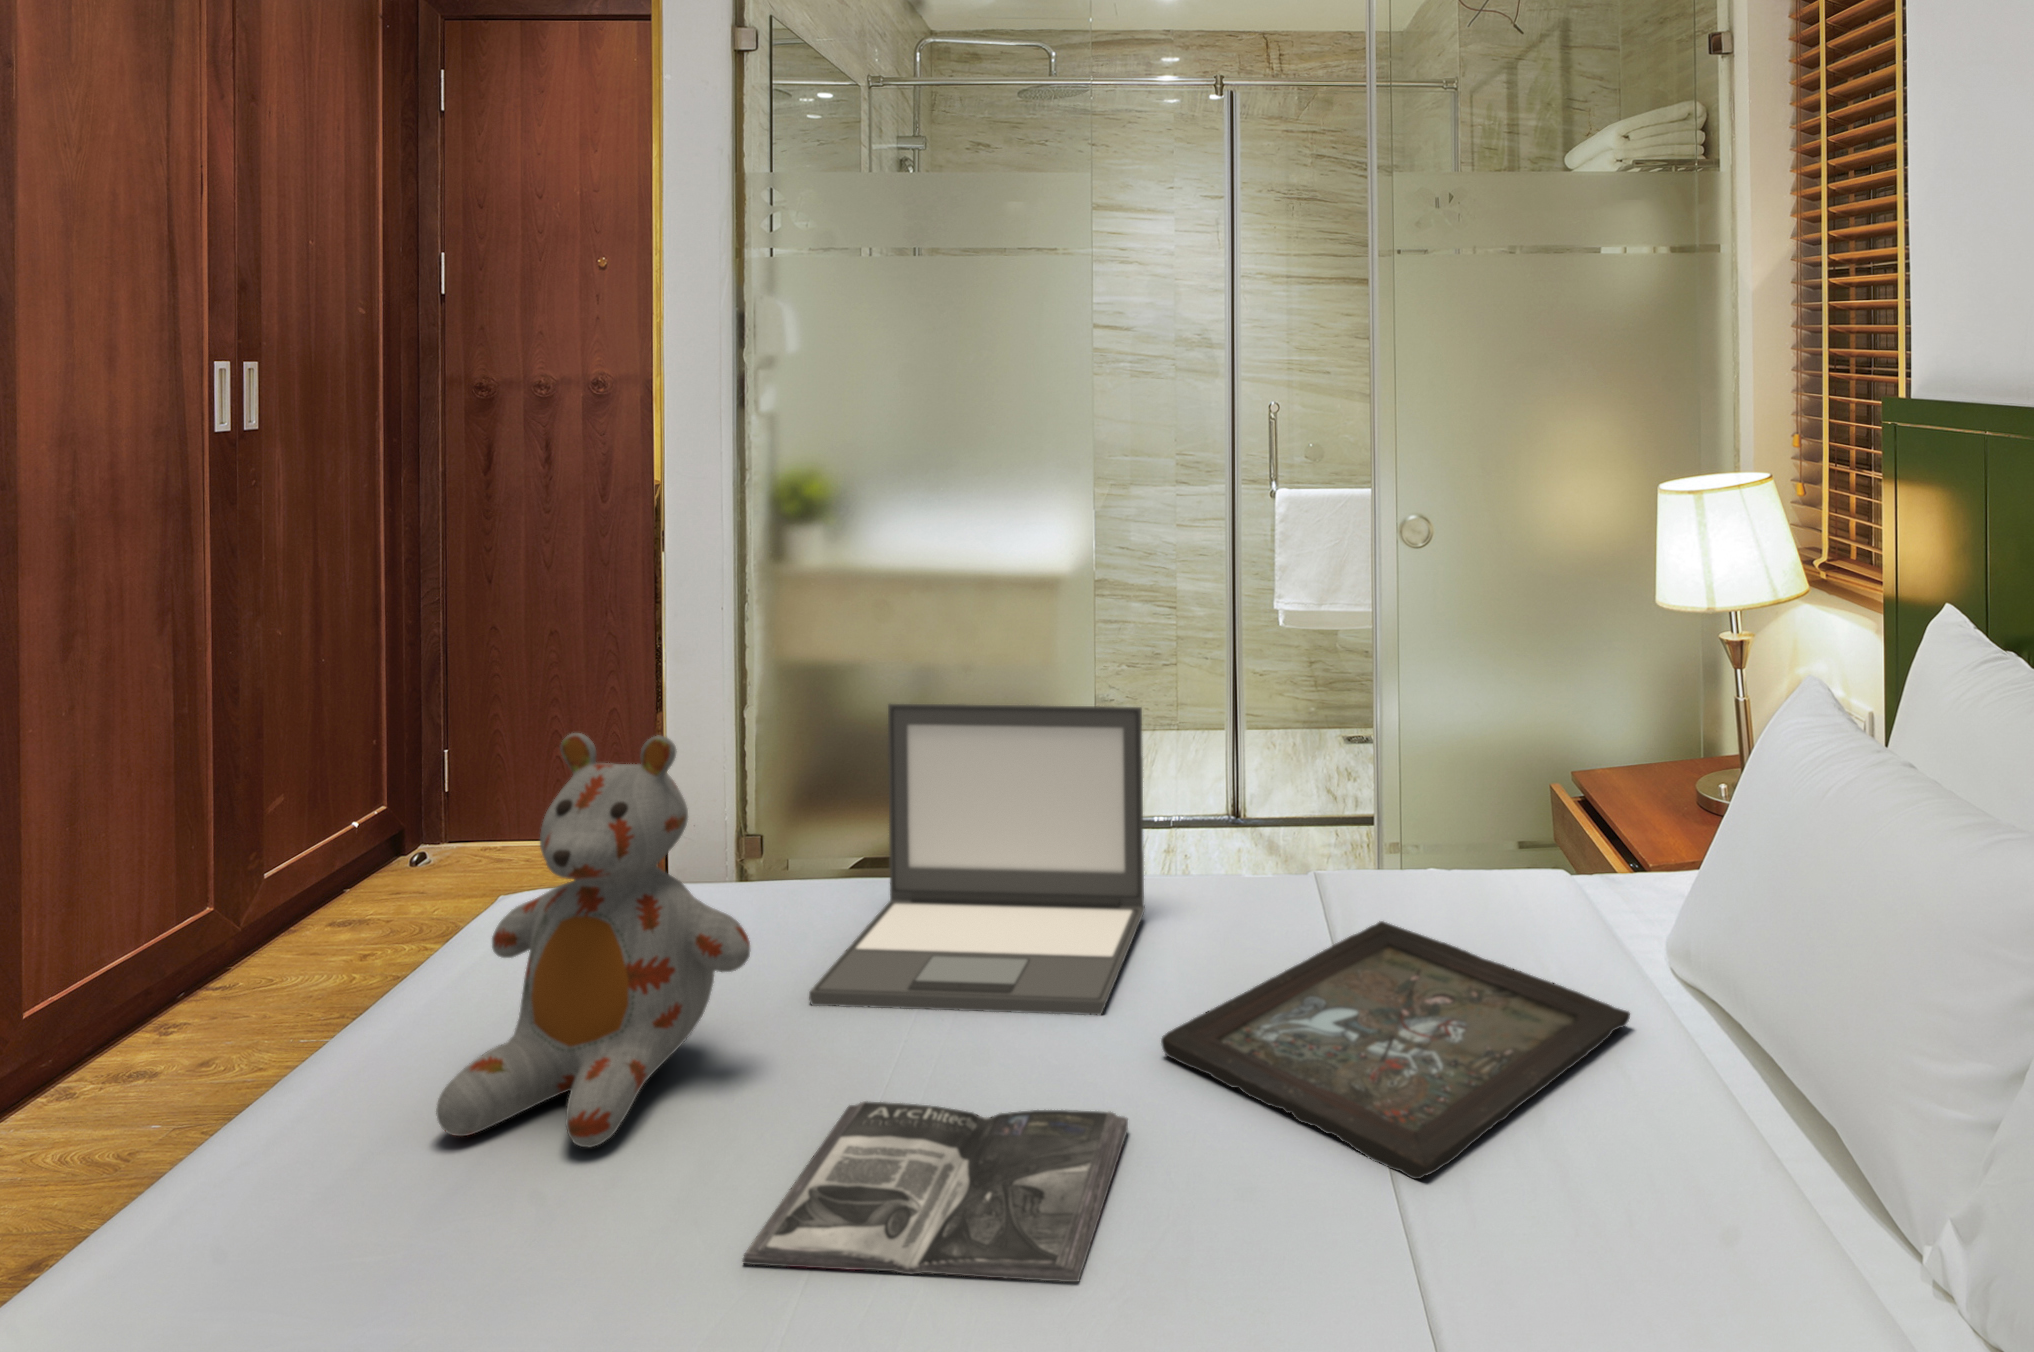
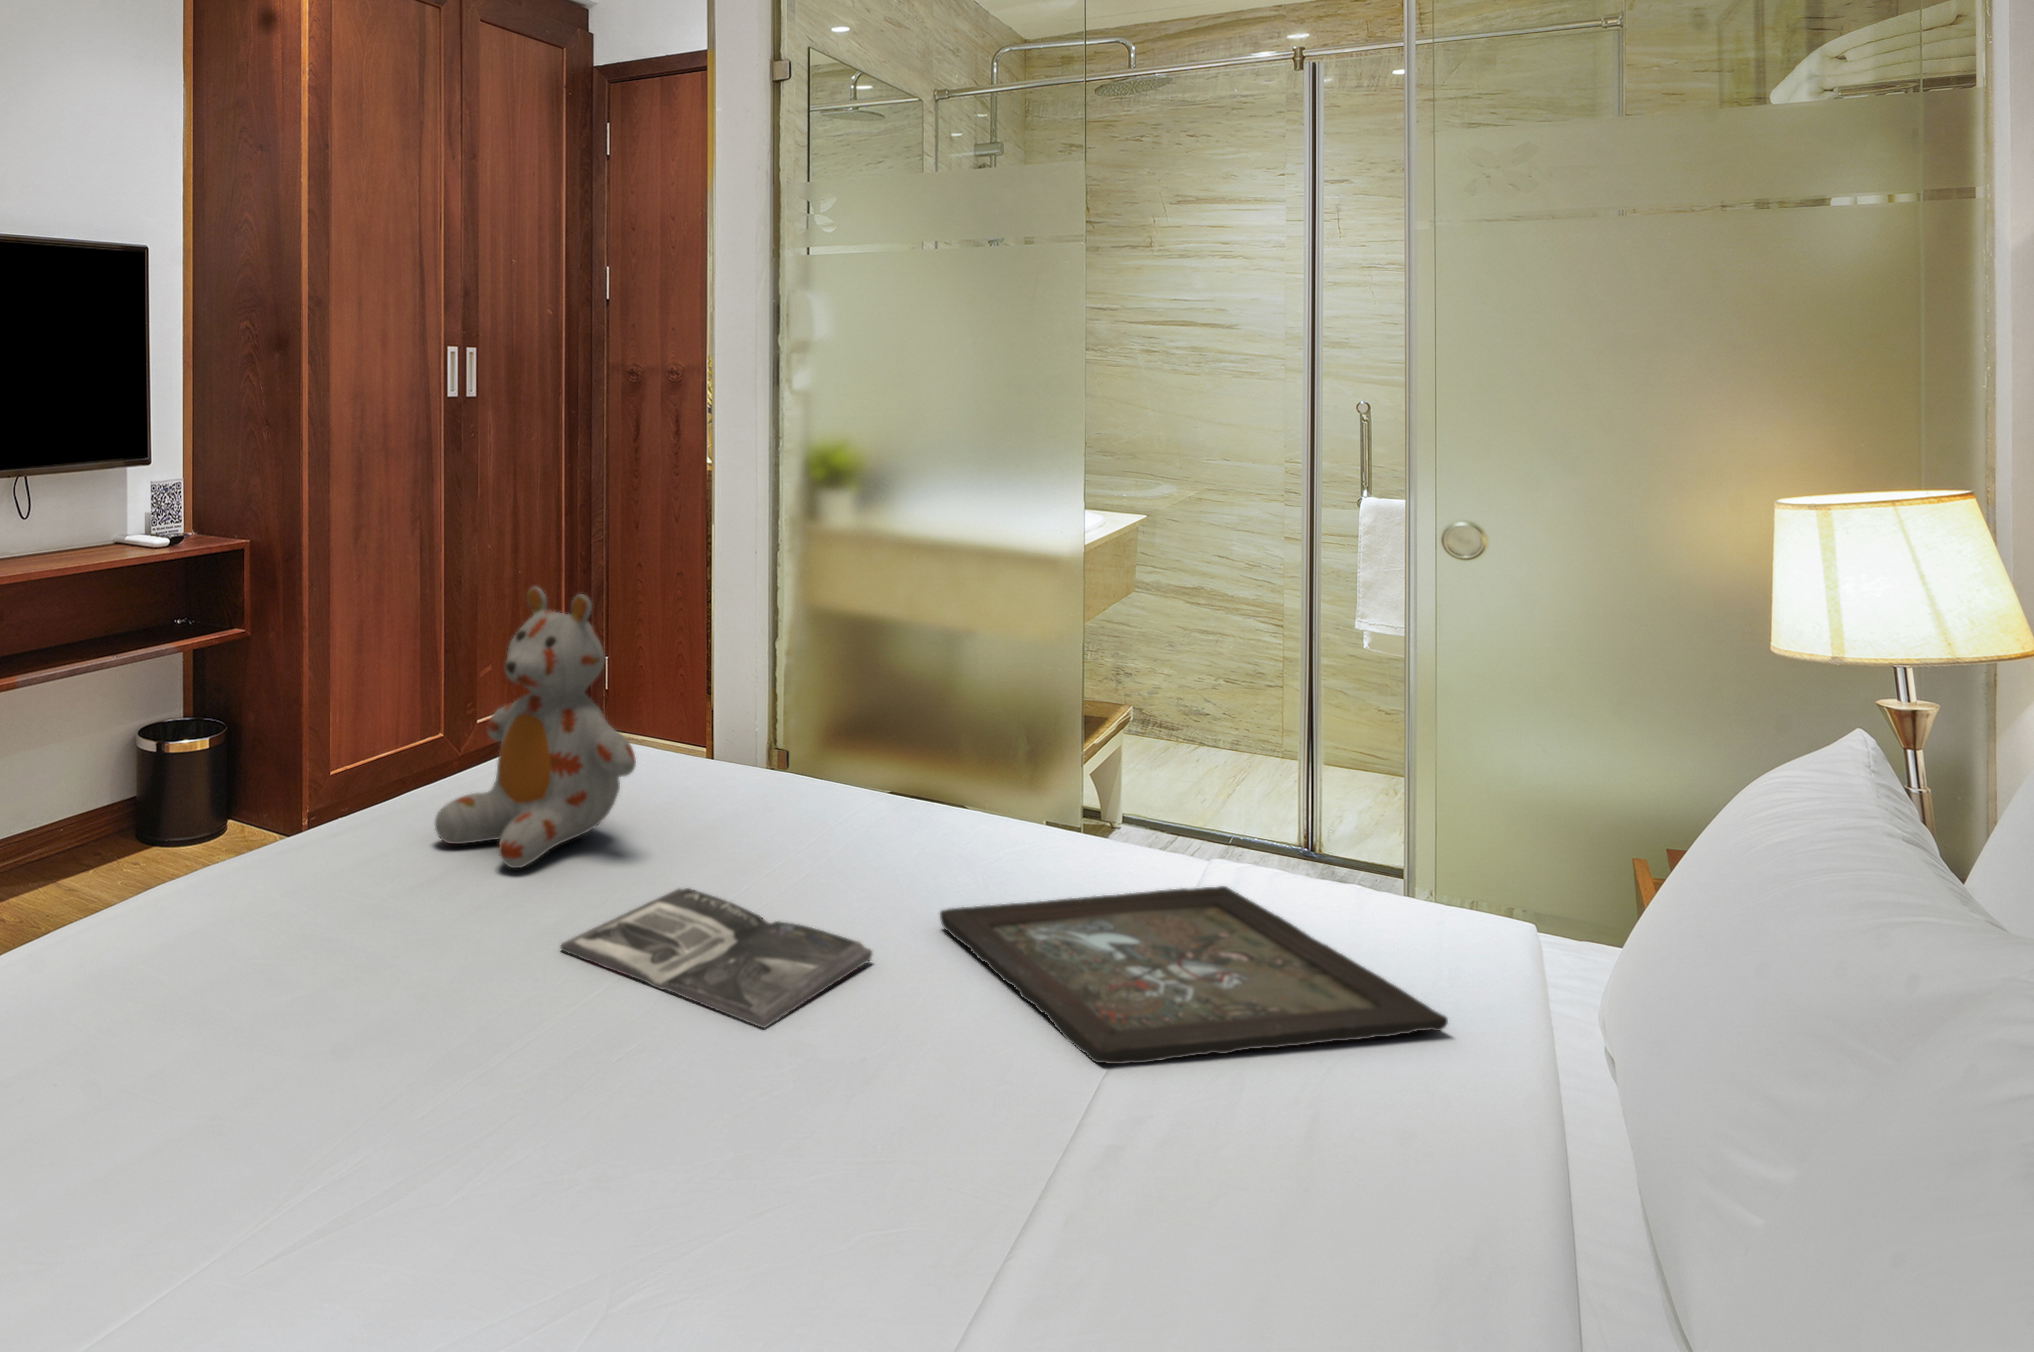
laptop: present [809,704,1145,1015] -> none [699,615,1006,892]

